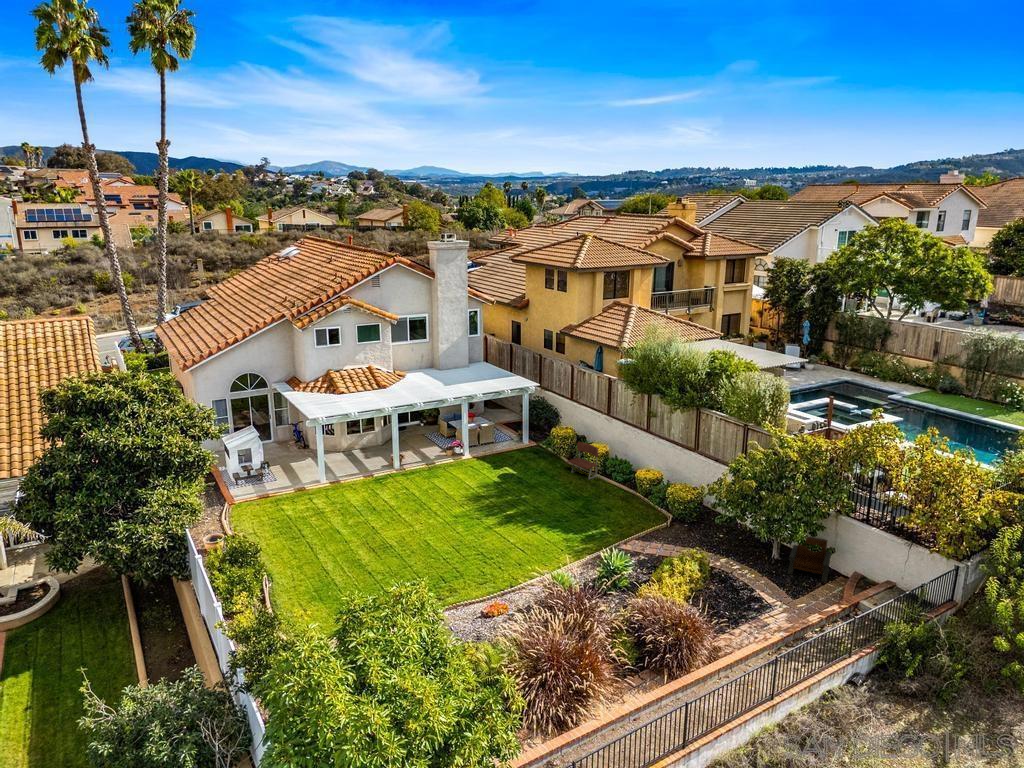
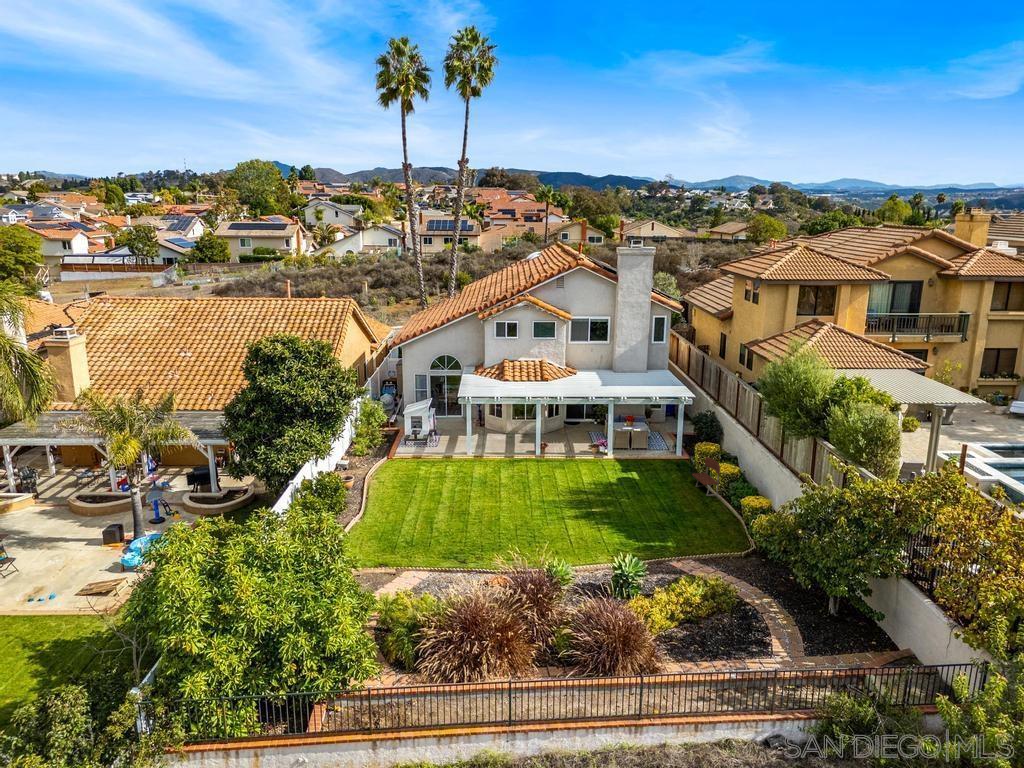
lounge chair: present [788,537,831,582] -> none [831,594,893,654]

